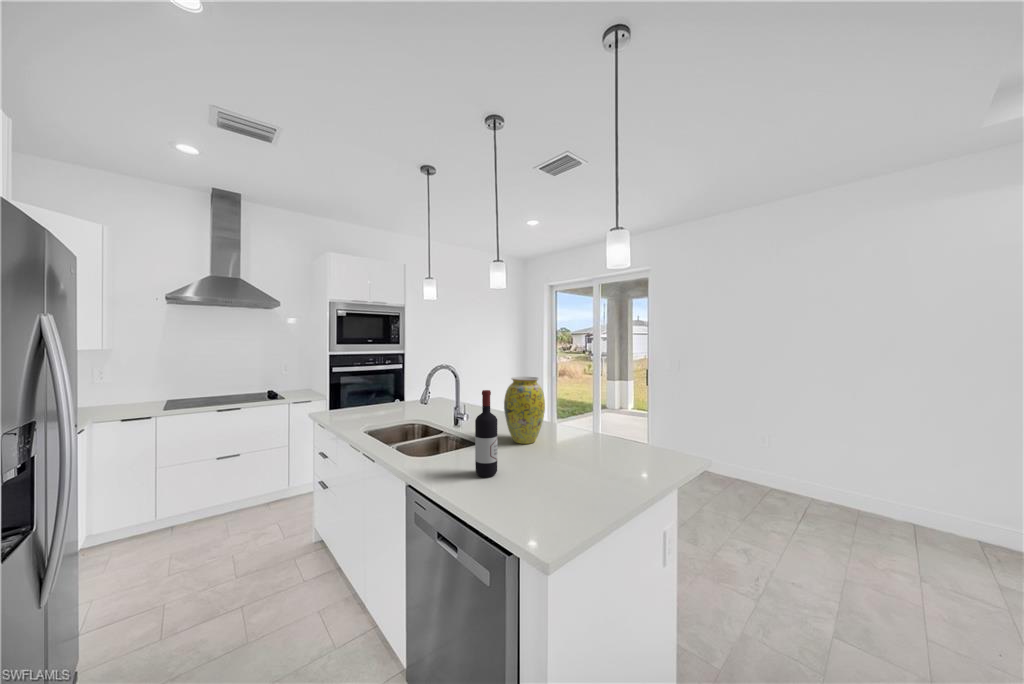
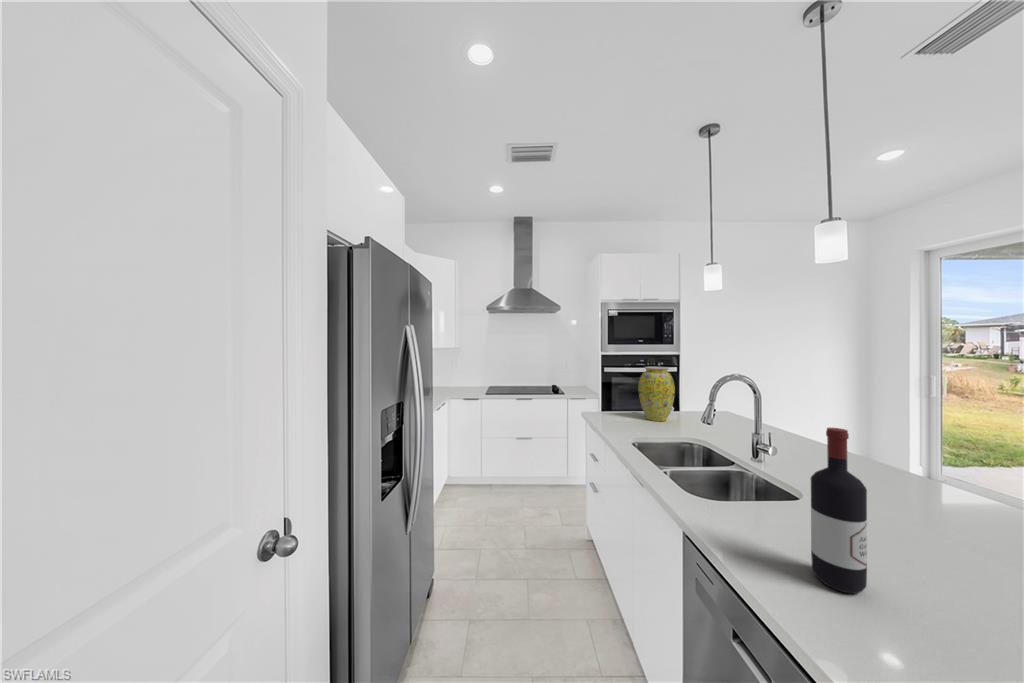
vase: present [504,377,545,444] -> present [638,367,675,421]

